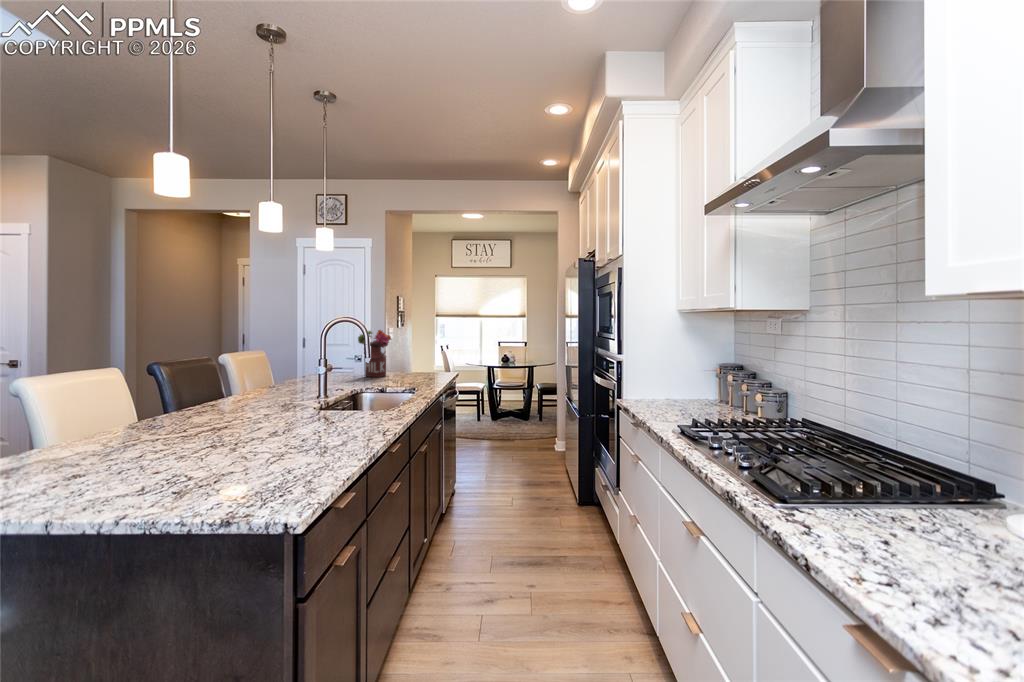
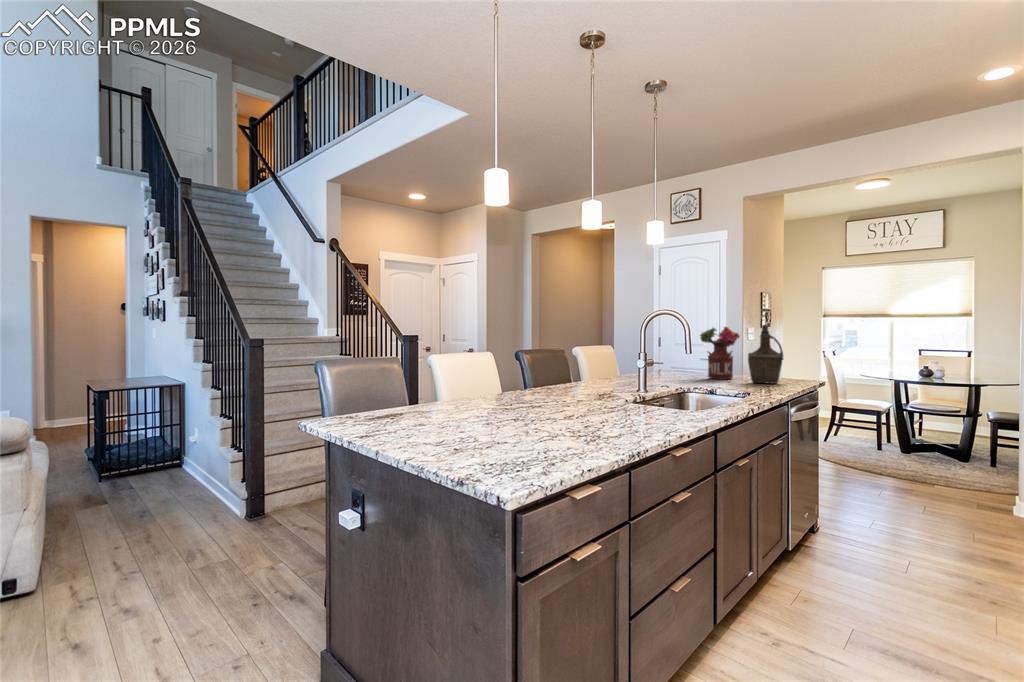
bottle: none [401,329,429,379] -> present [748,324,784,384]

